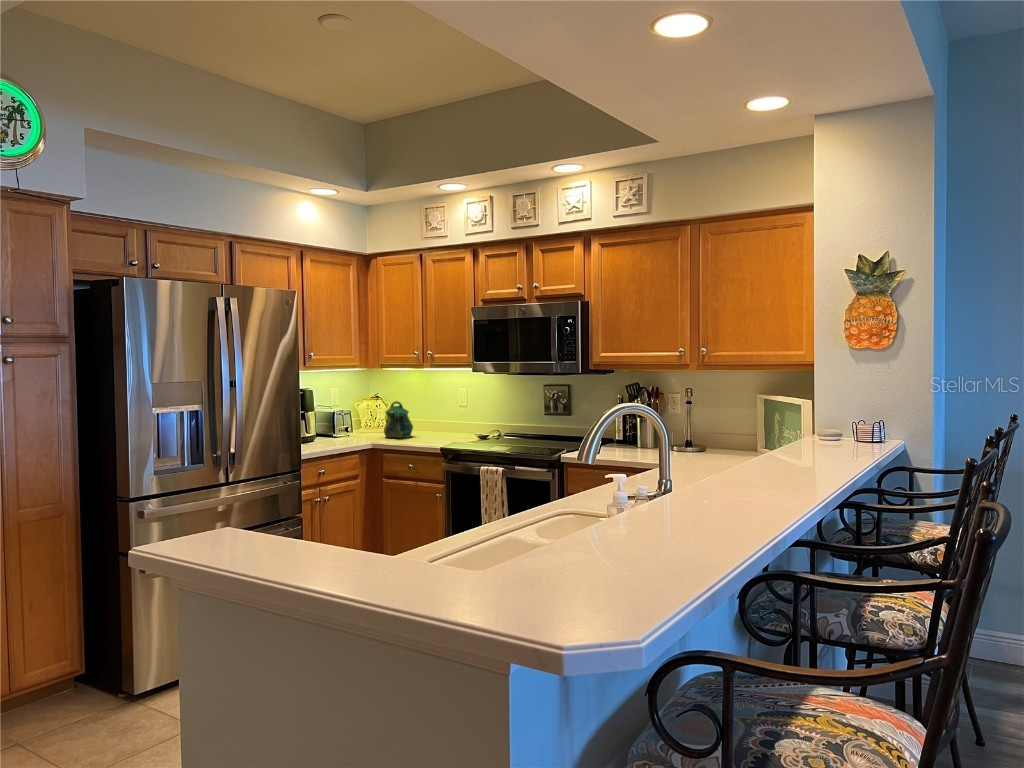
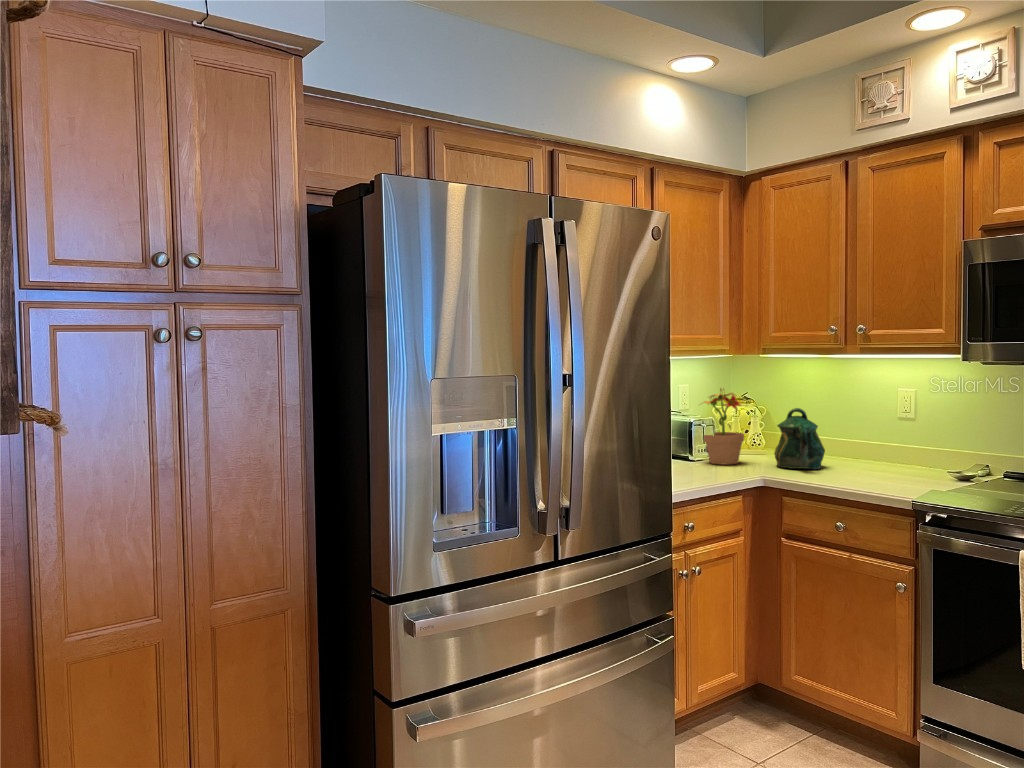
potted plant: none [338,389,367,438] -> present [704,389,744,465]

